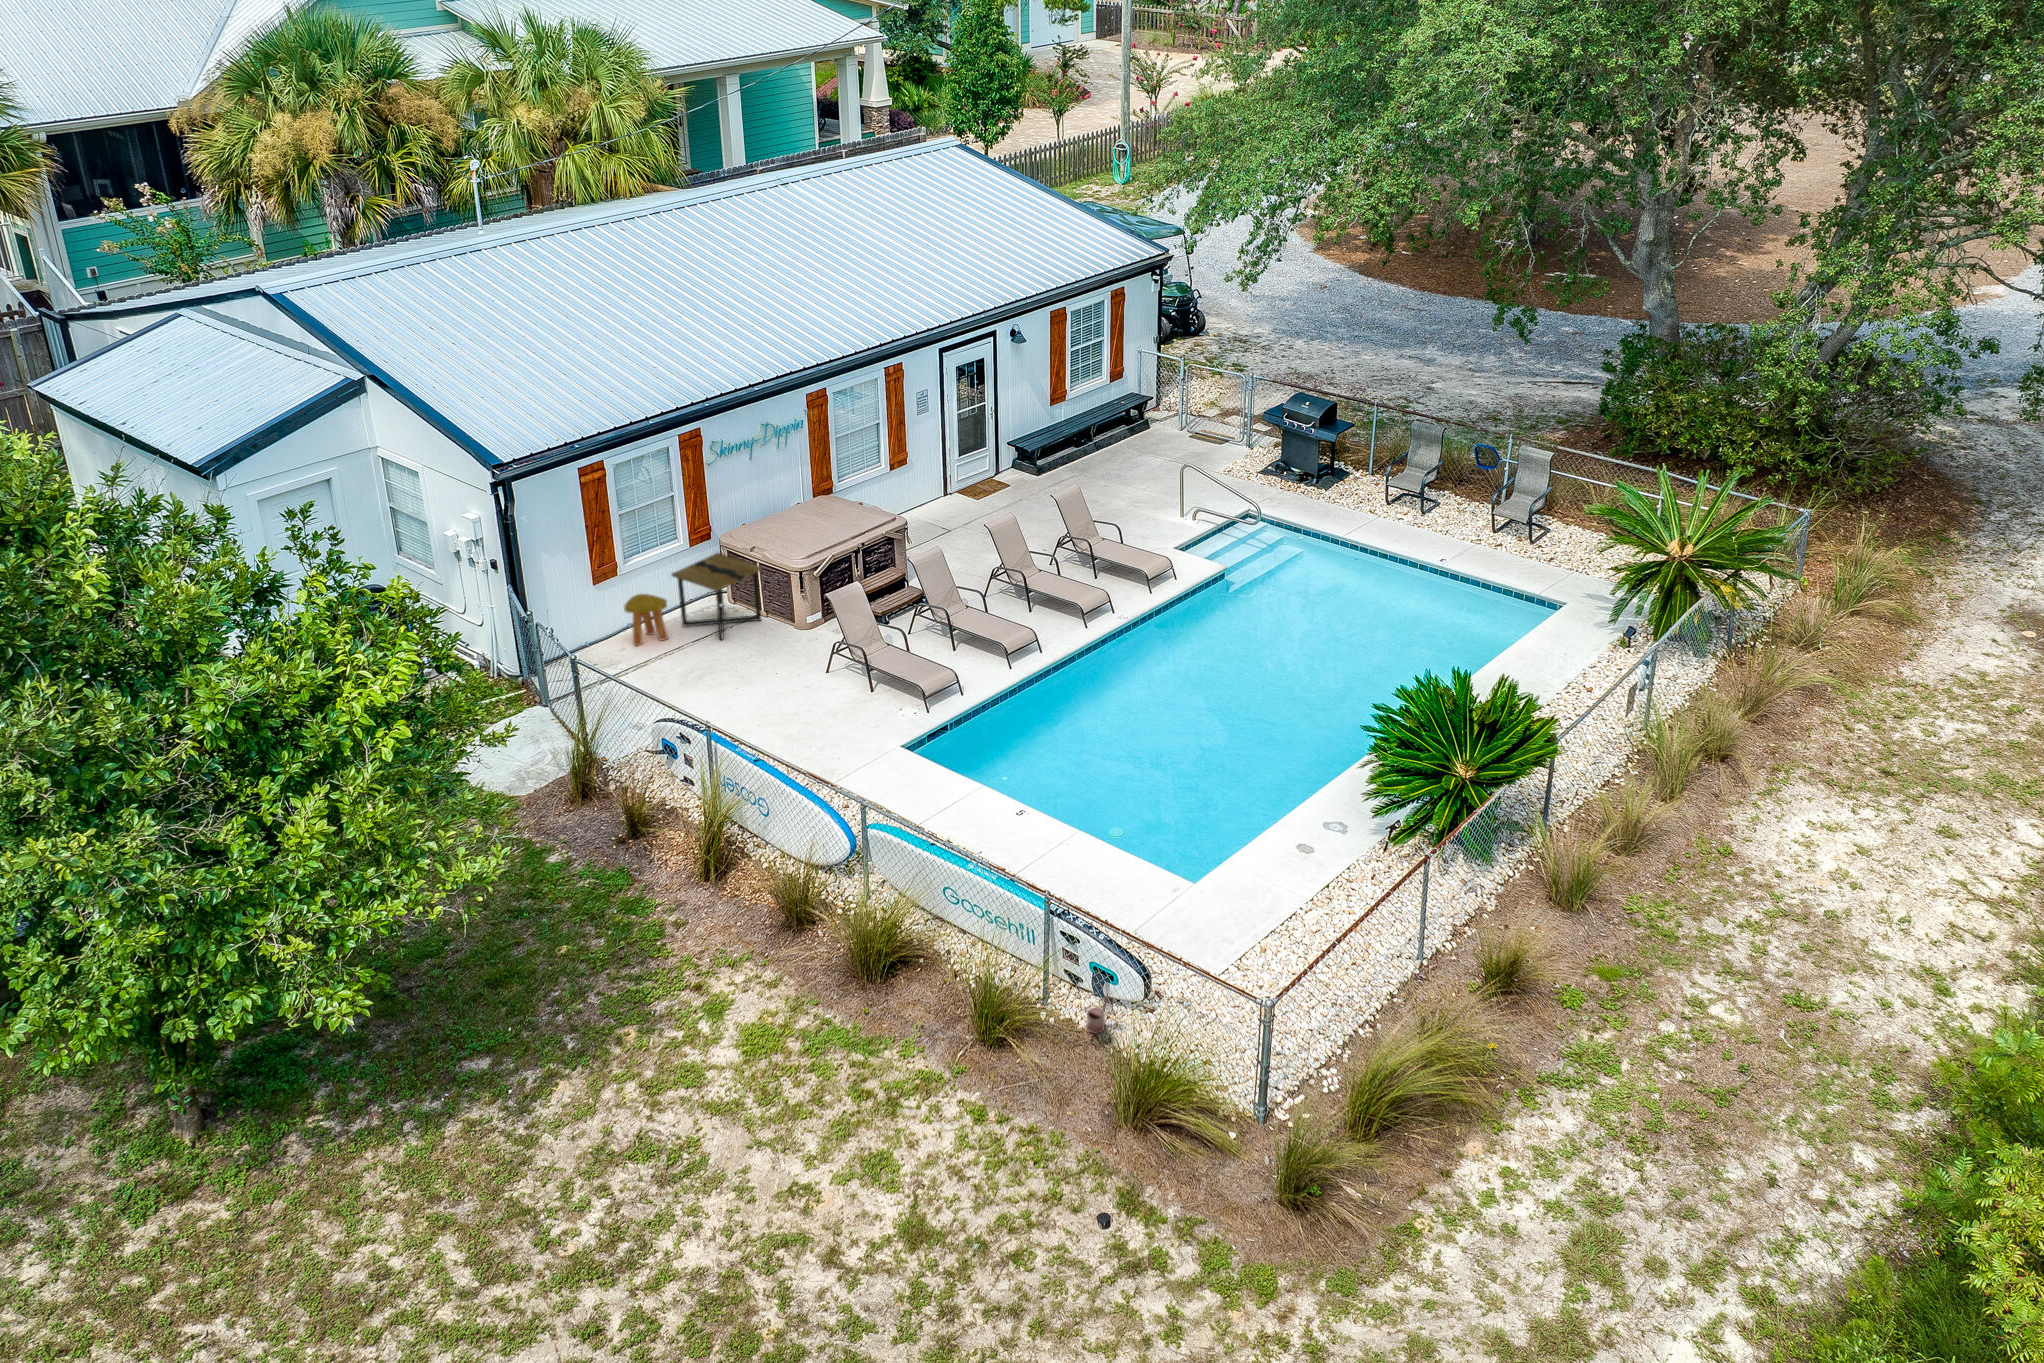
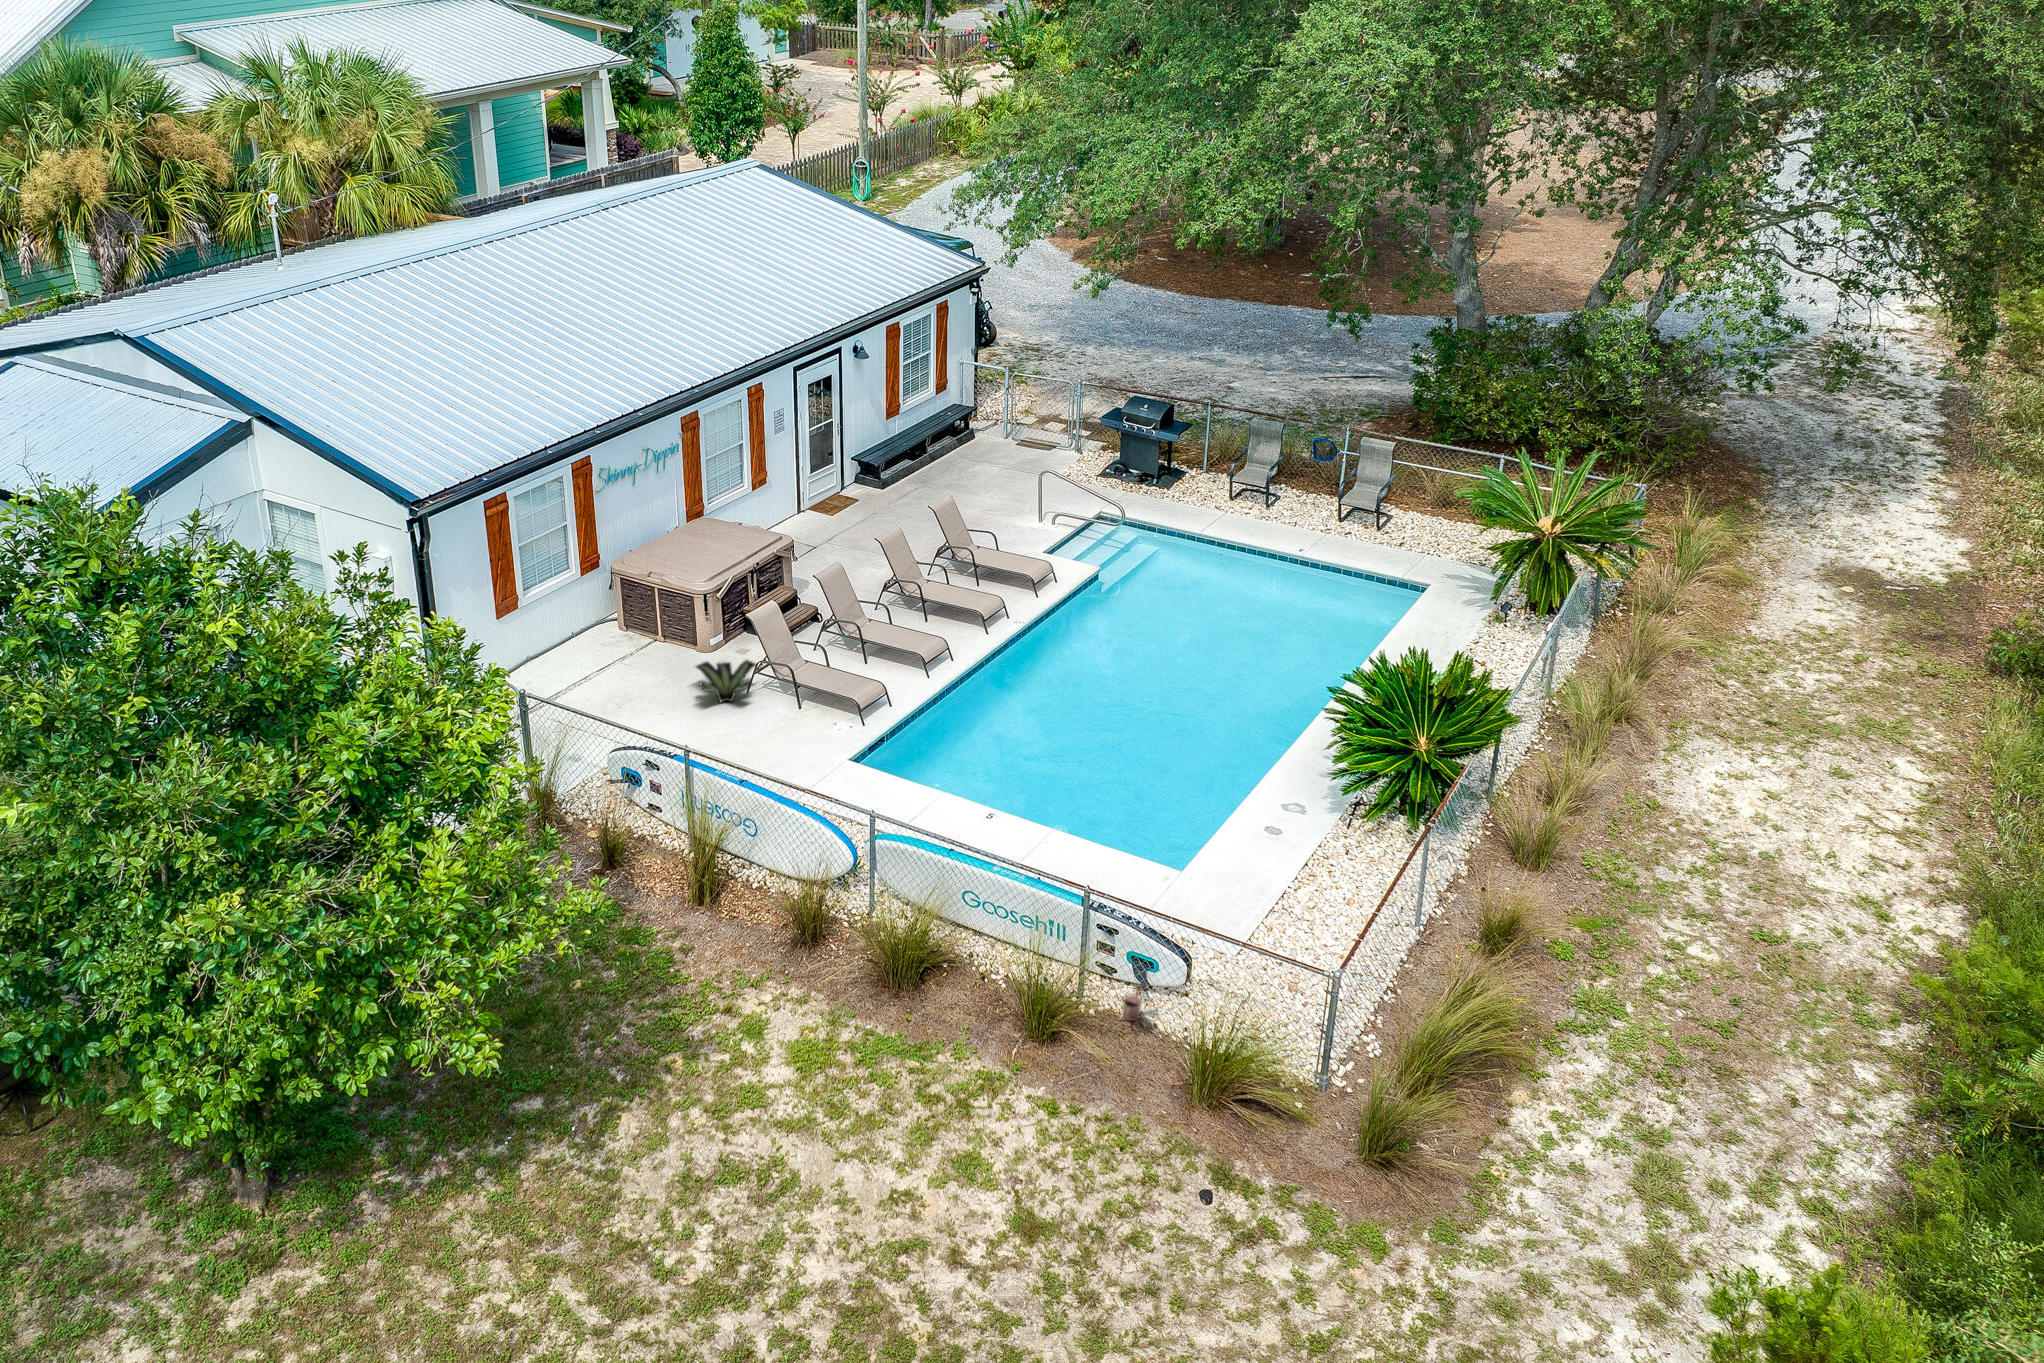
side table: present [672,553,762,640] -> none [570,580,661,667]
stool: present [624,594,668,646] -> none [527,625,571,678]
potted plant: none [777,639,841,682] -> present [696,660,756,702]

